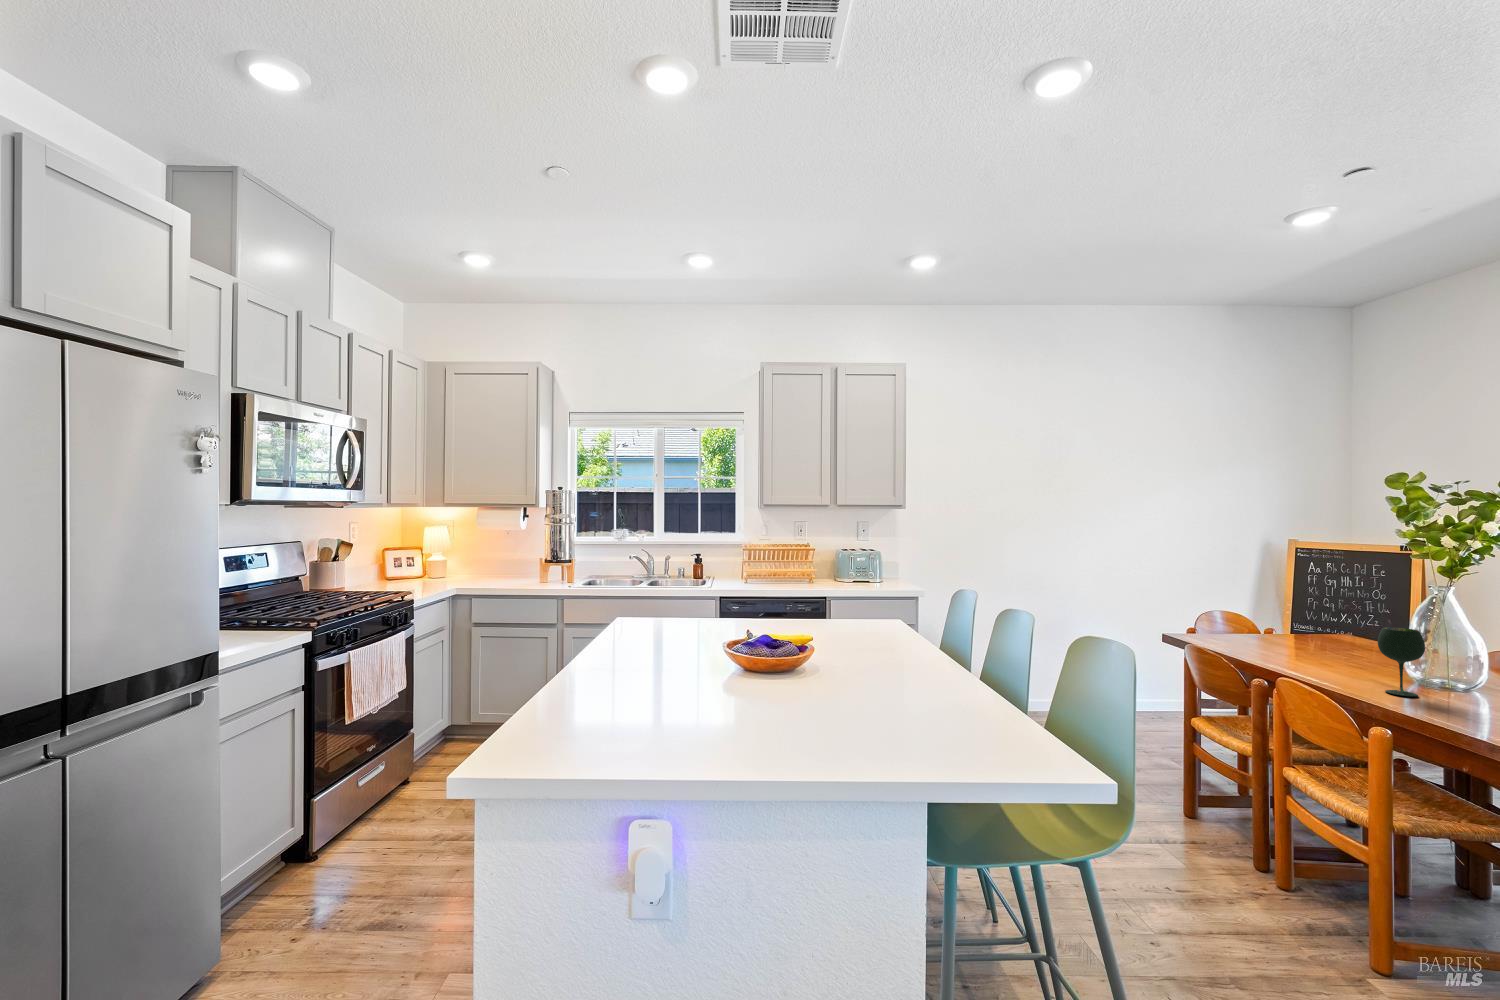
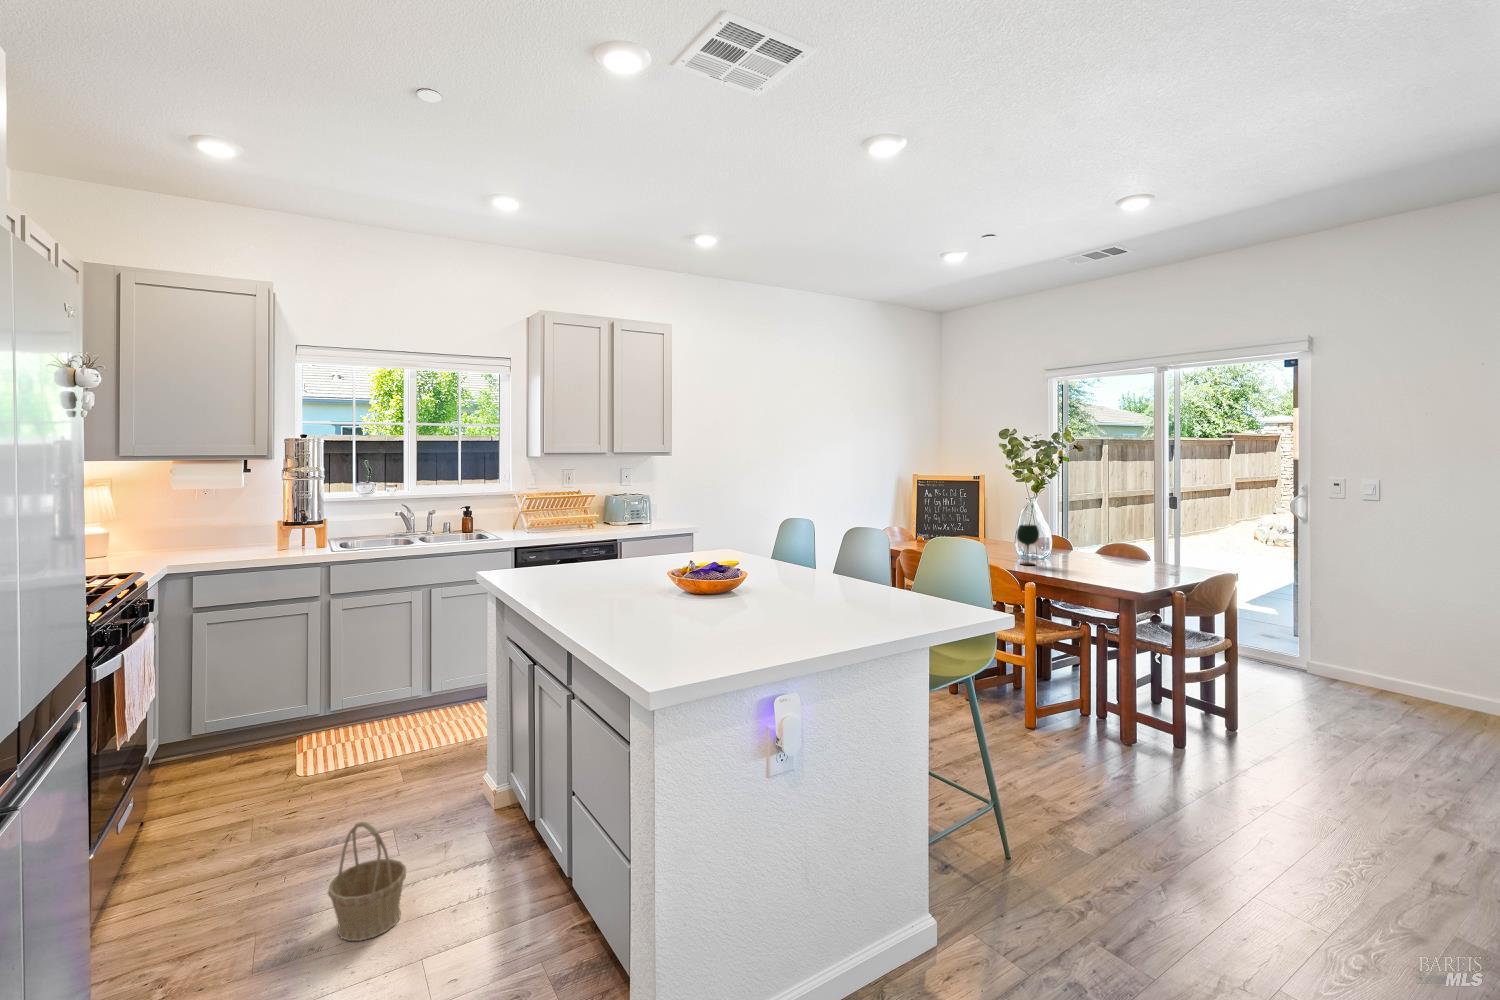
basket: none [372,840,444,955] -> present [328,822,406,941]

